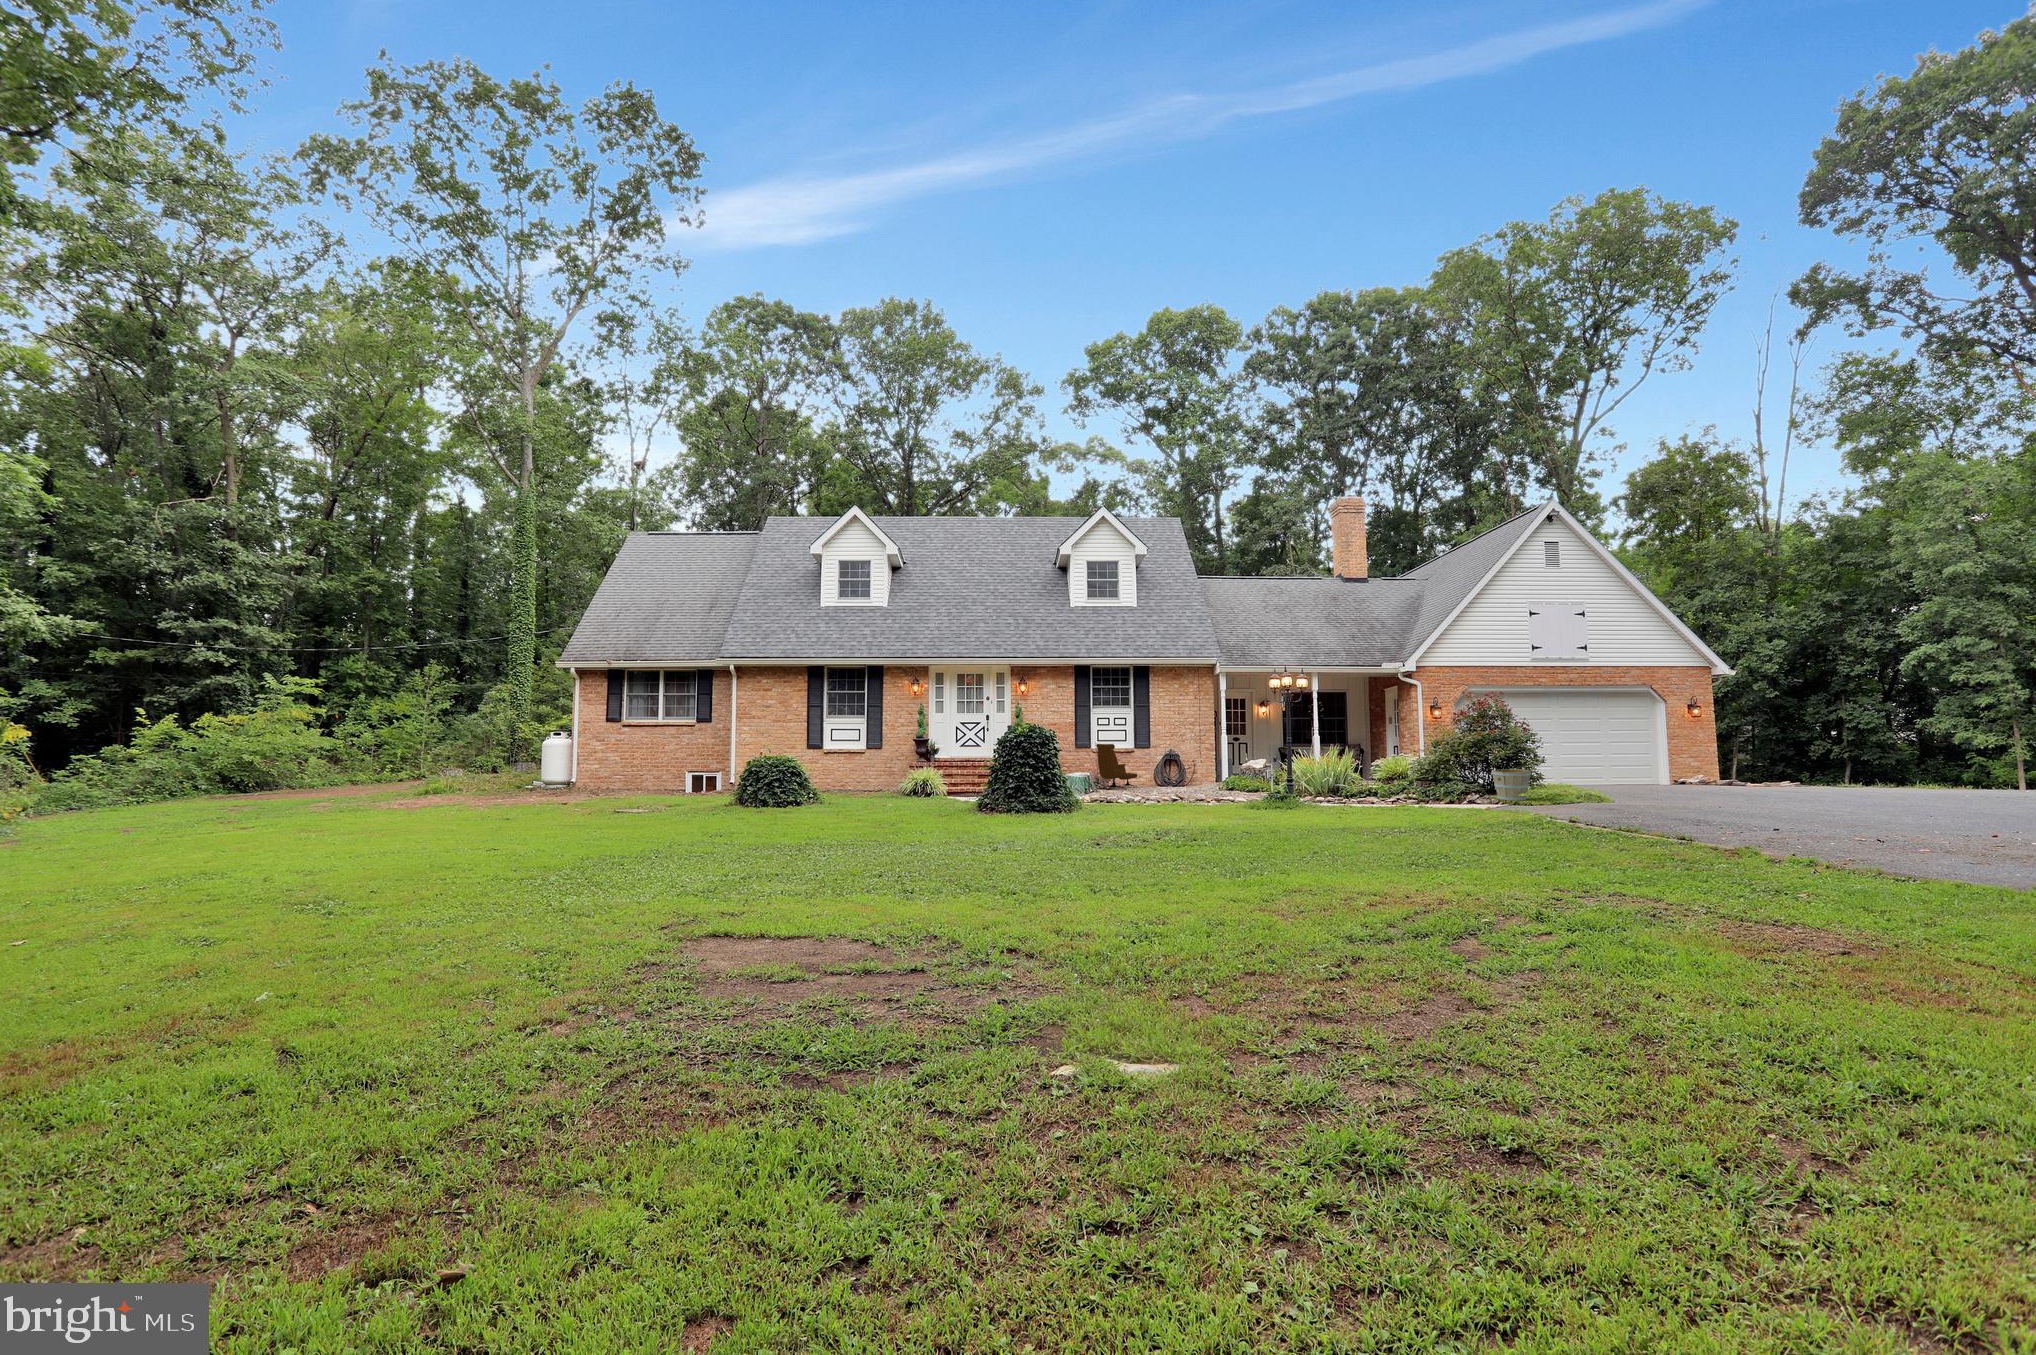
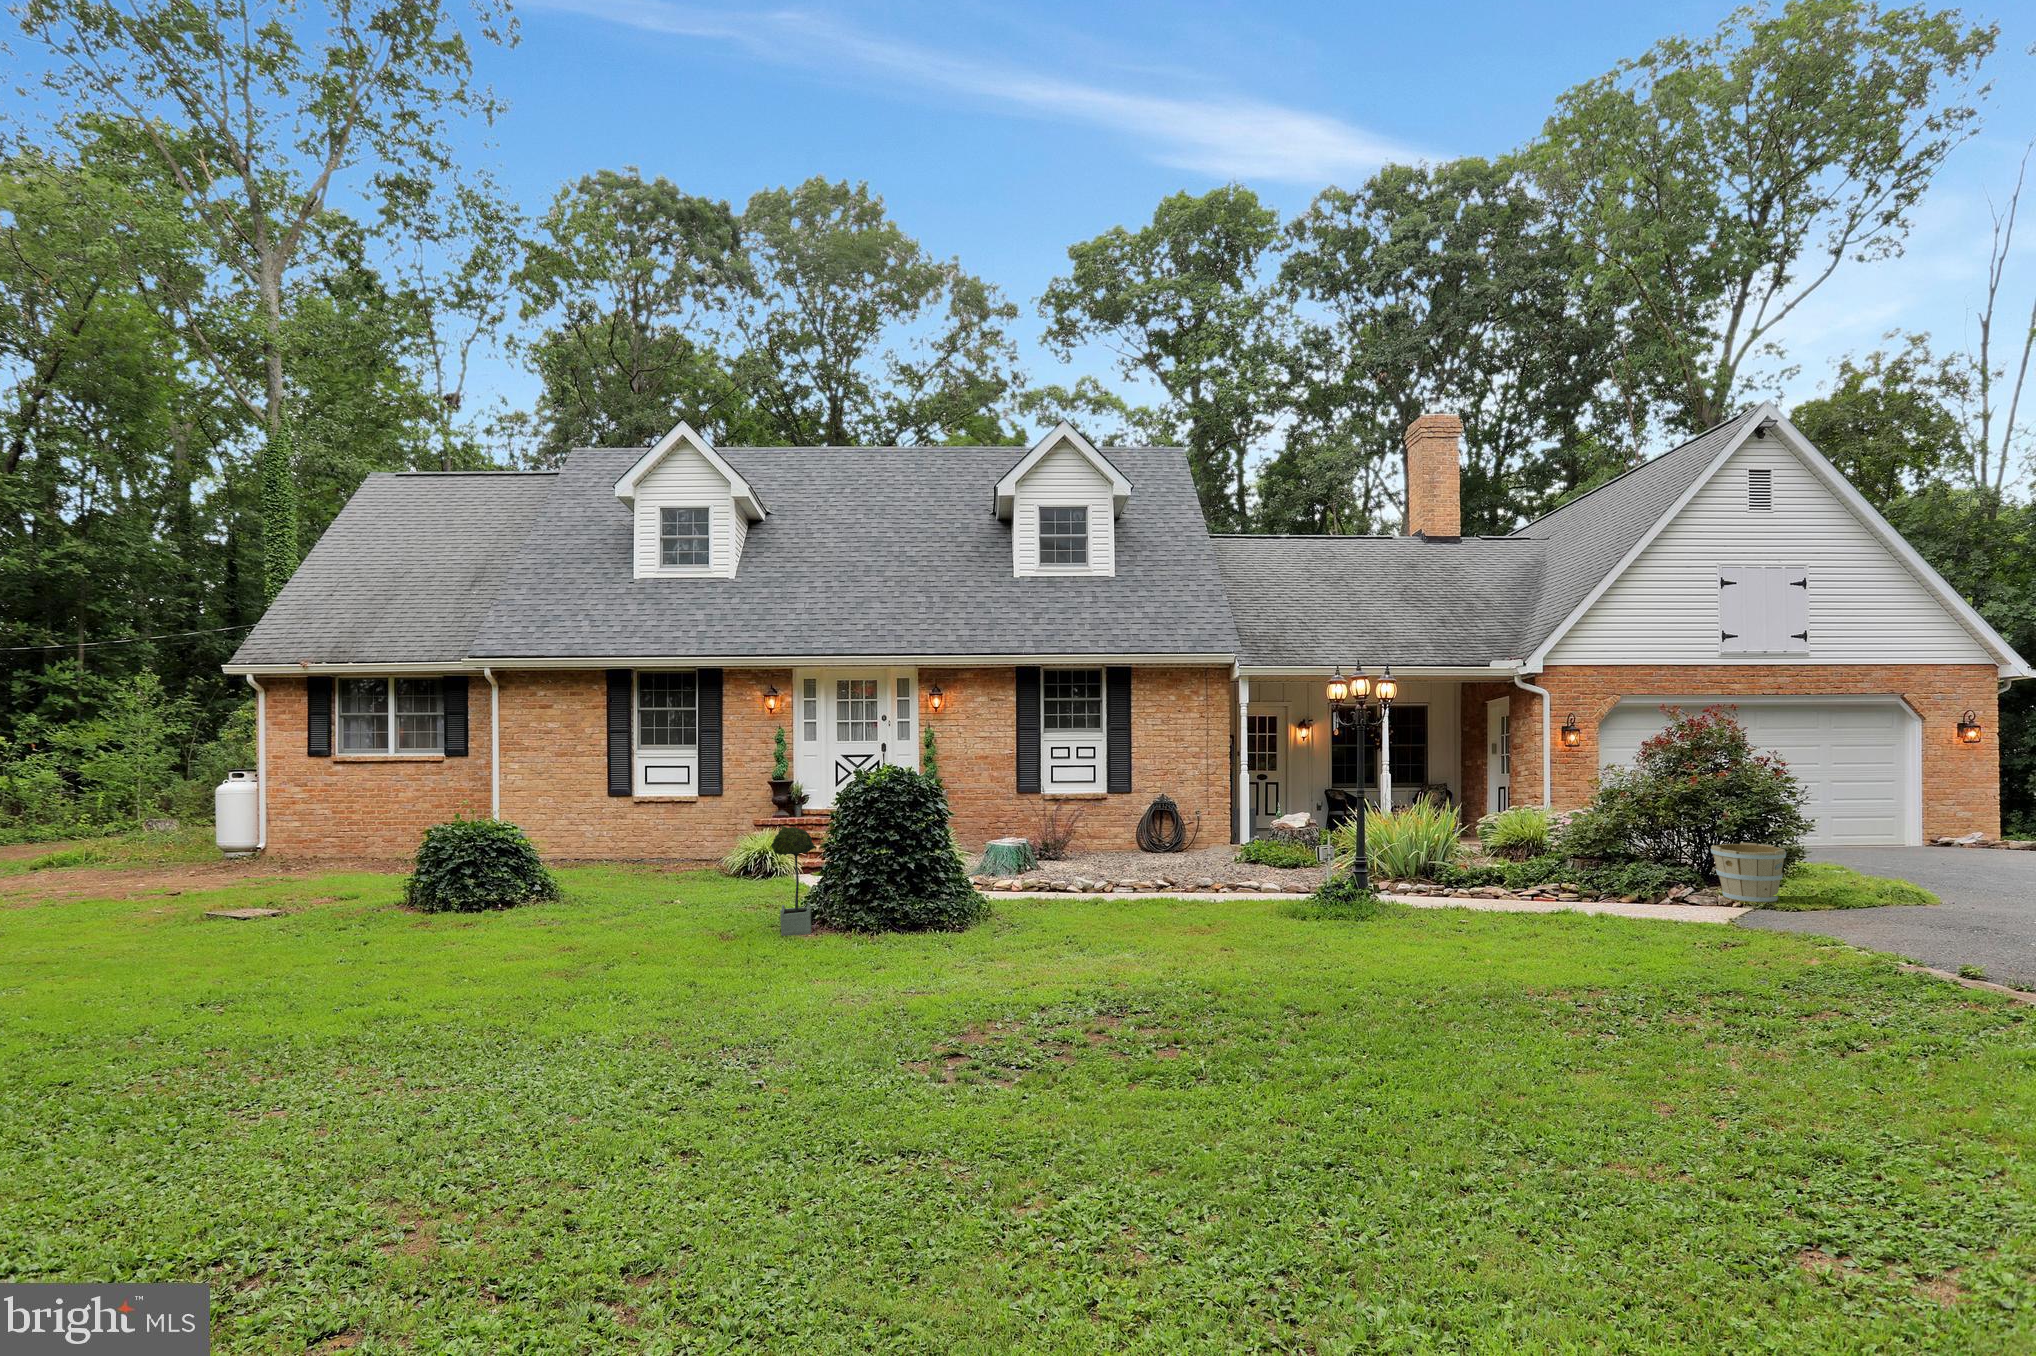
lounge chair: present [1096,744,1137,790] -> none [1044,789,1111,864]
potted tree: none [967,754,992,814] -> present [771,826,816,936]

